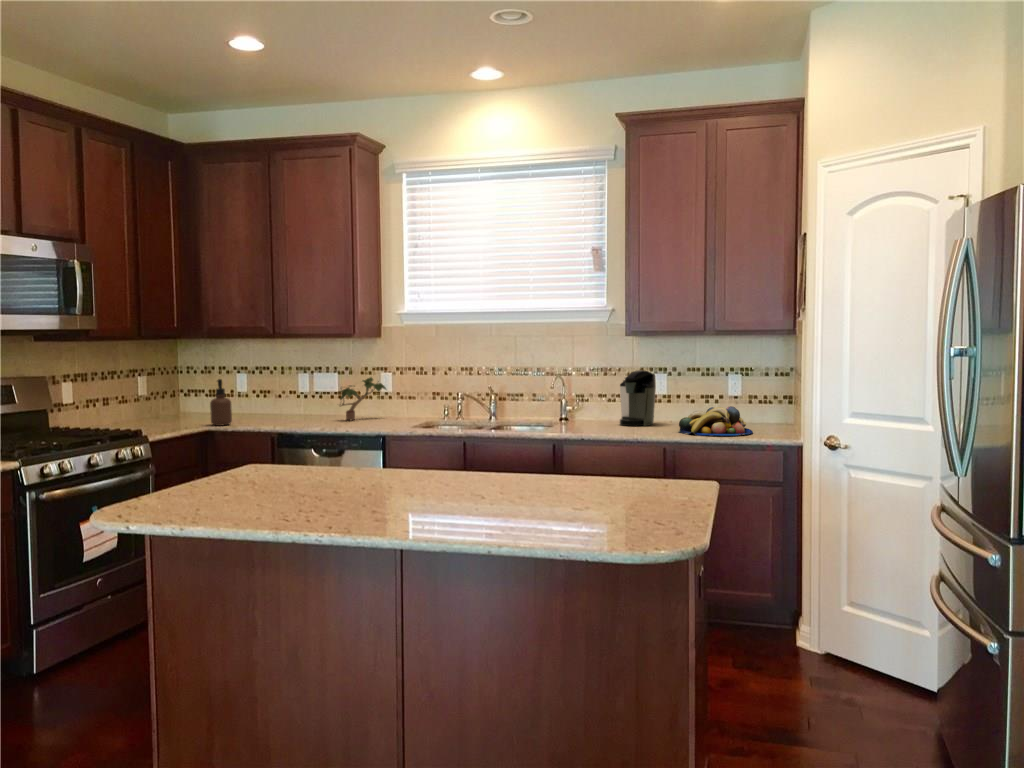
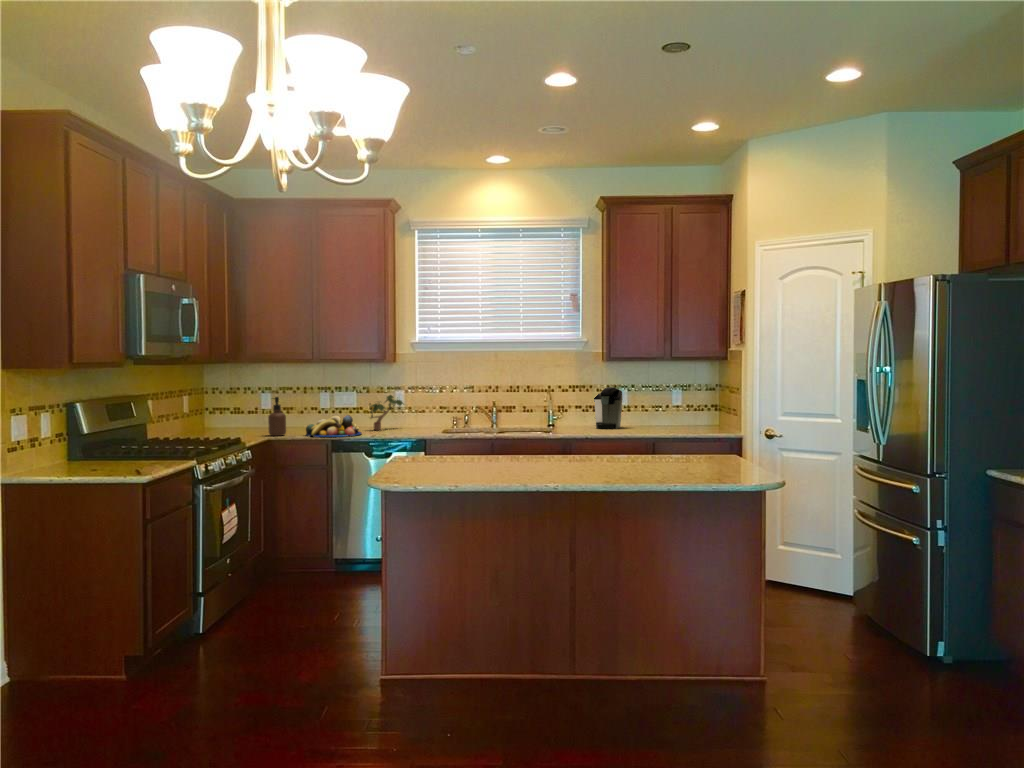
fruit bowl: present [679,406,753,436] -> present [306,415,362,437]

